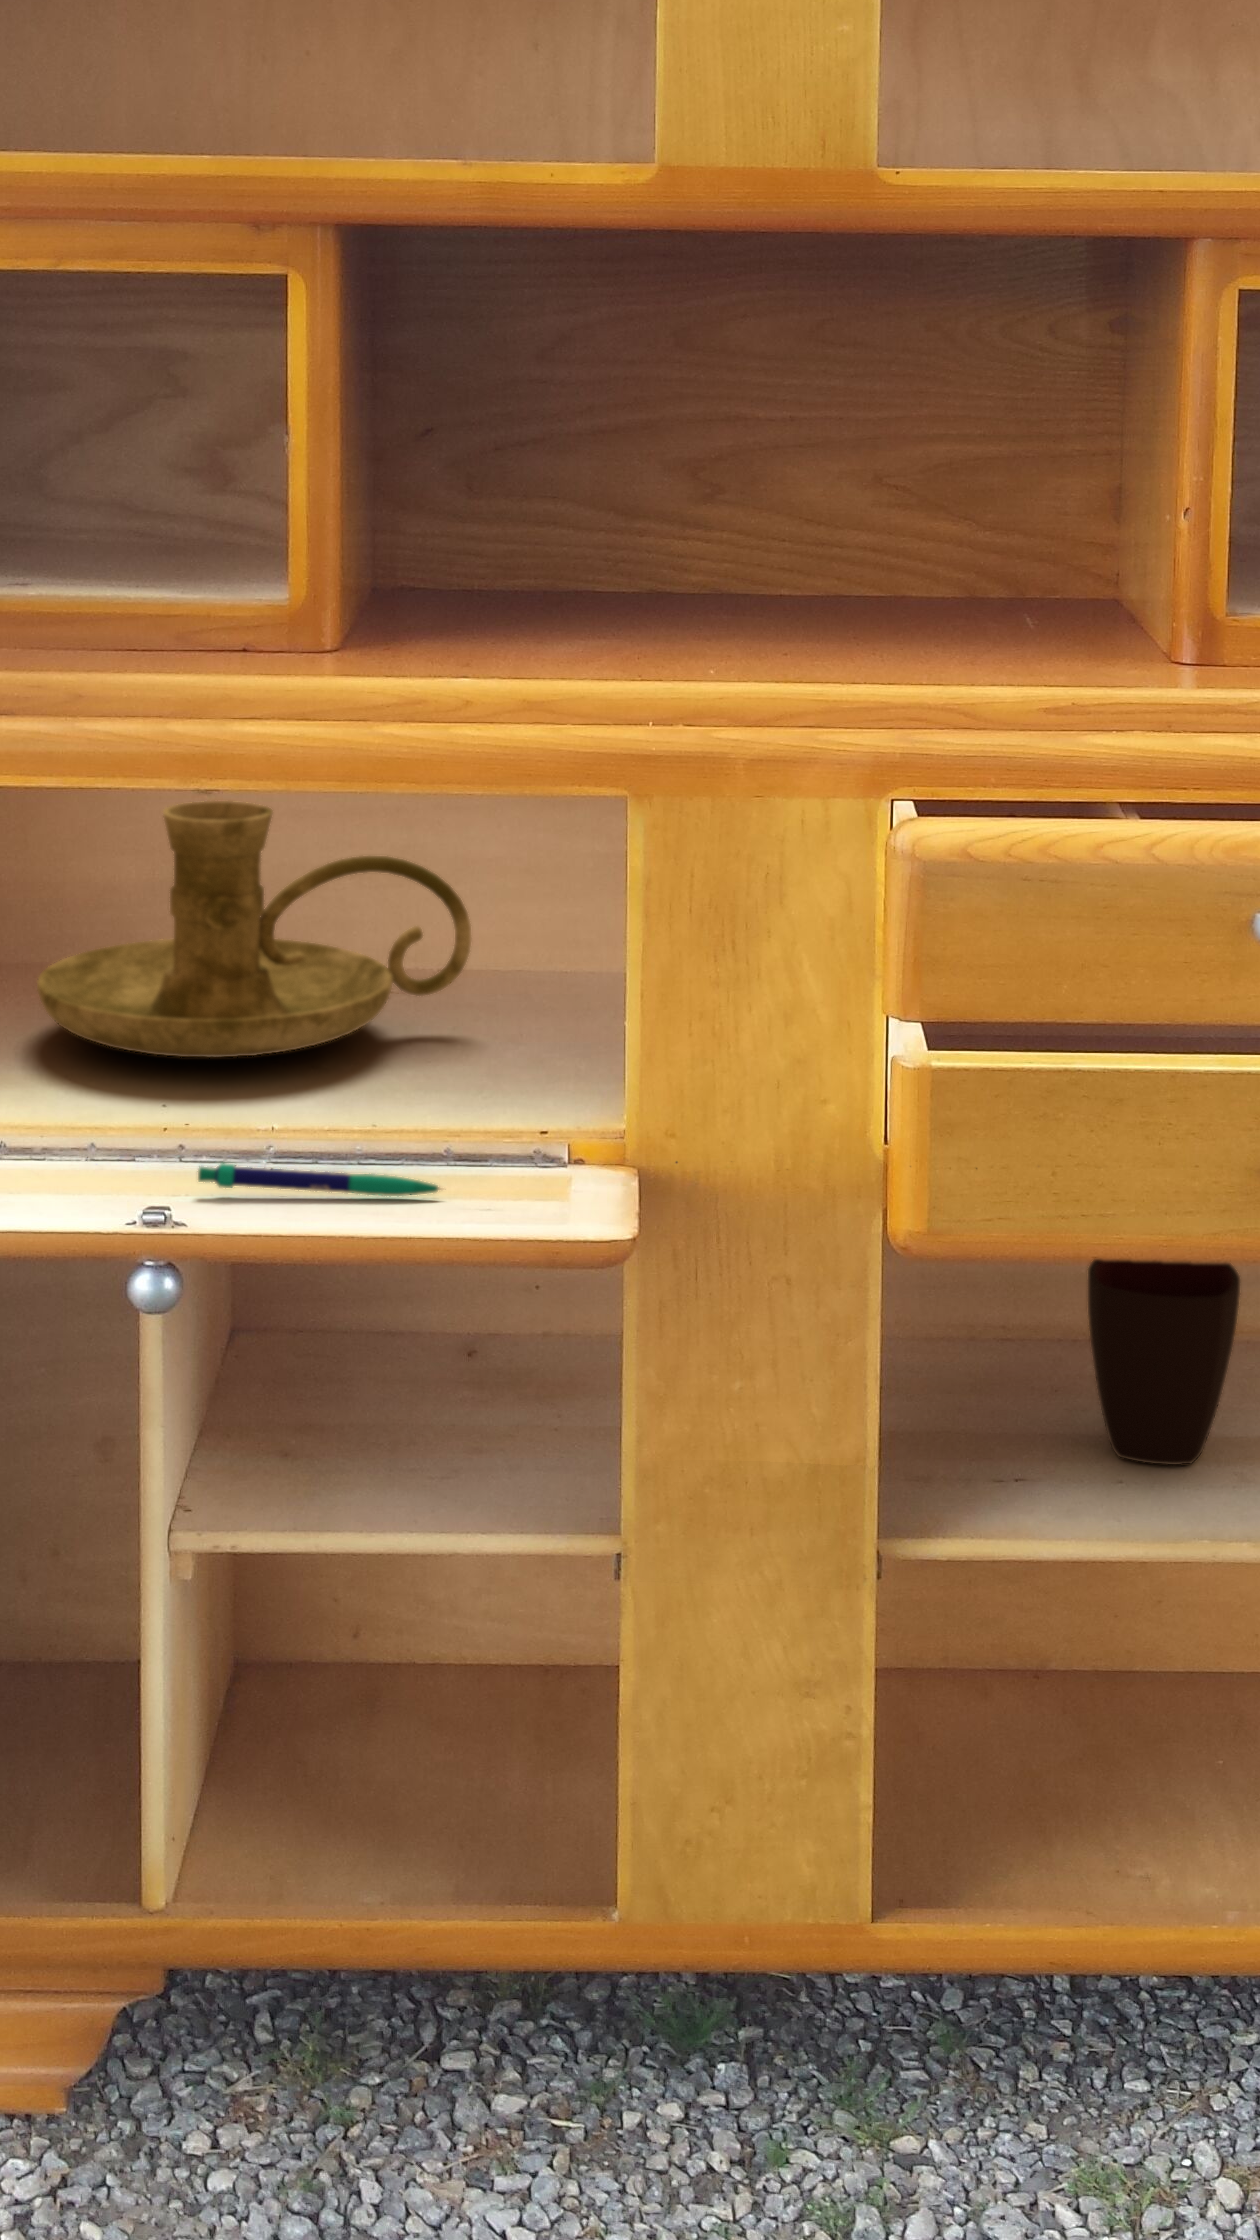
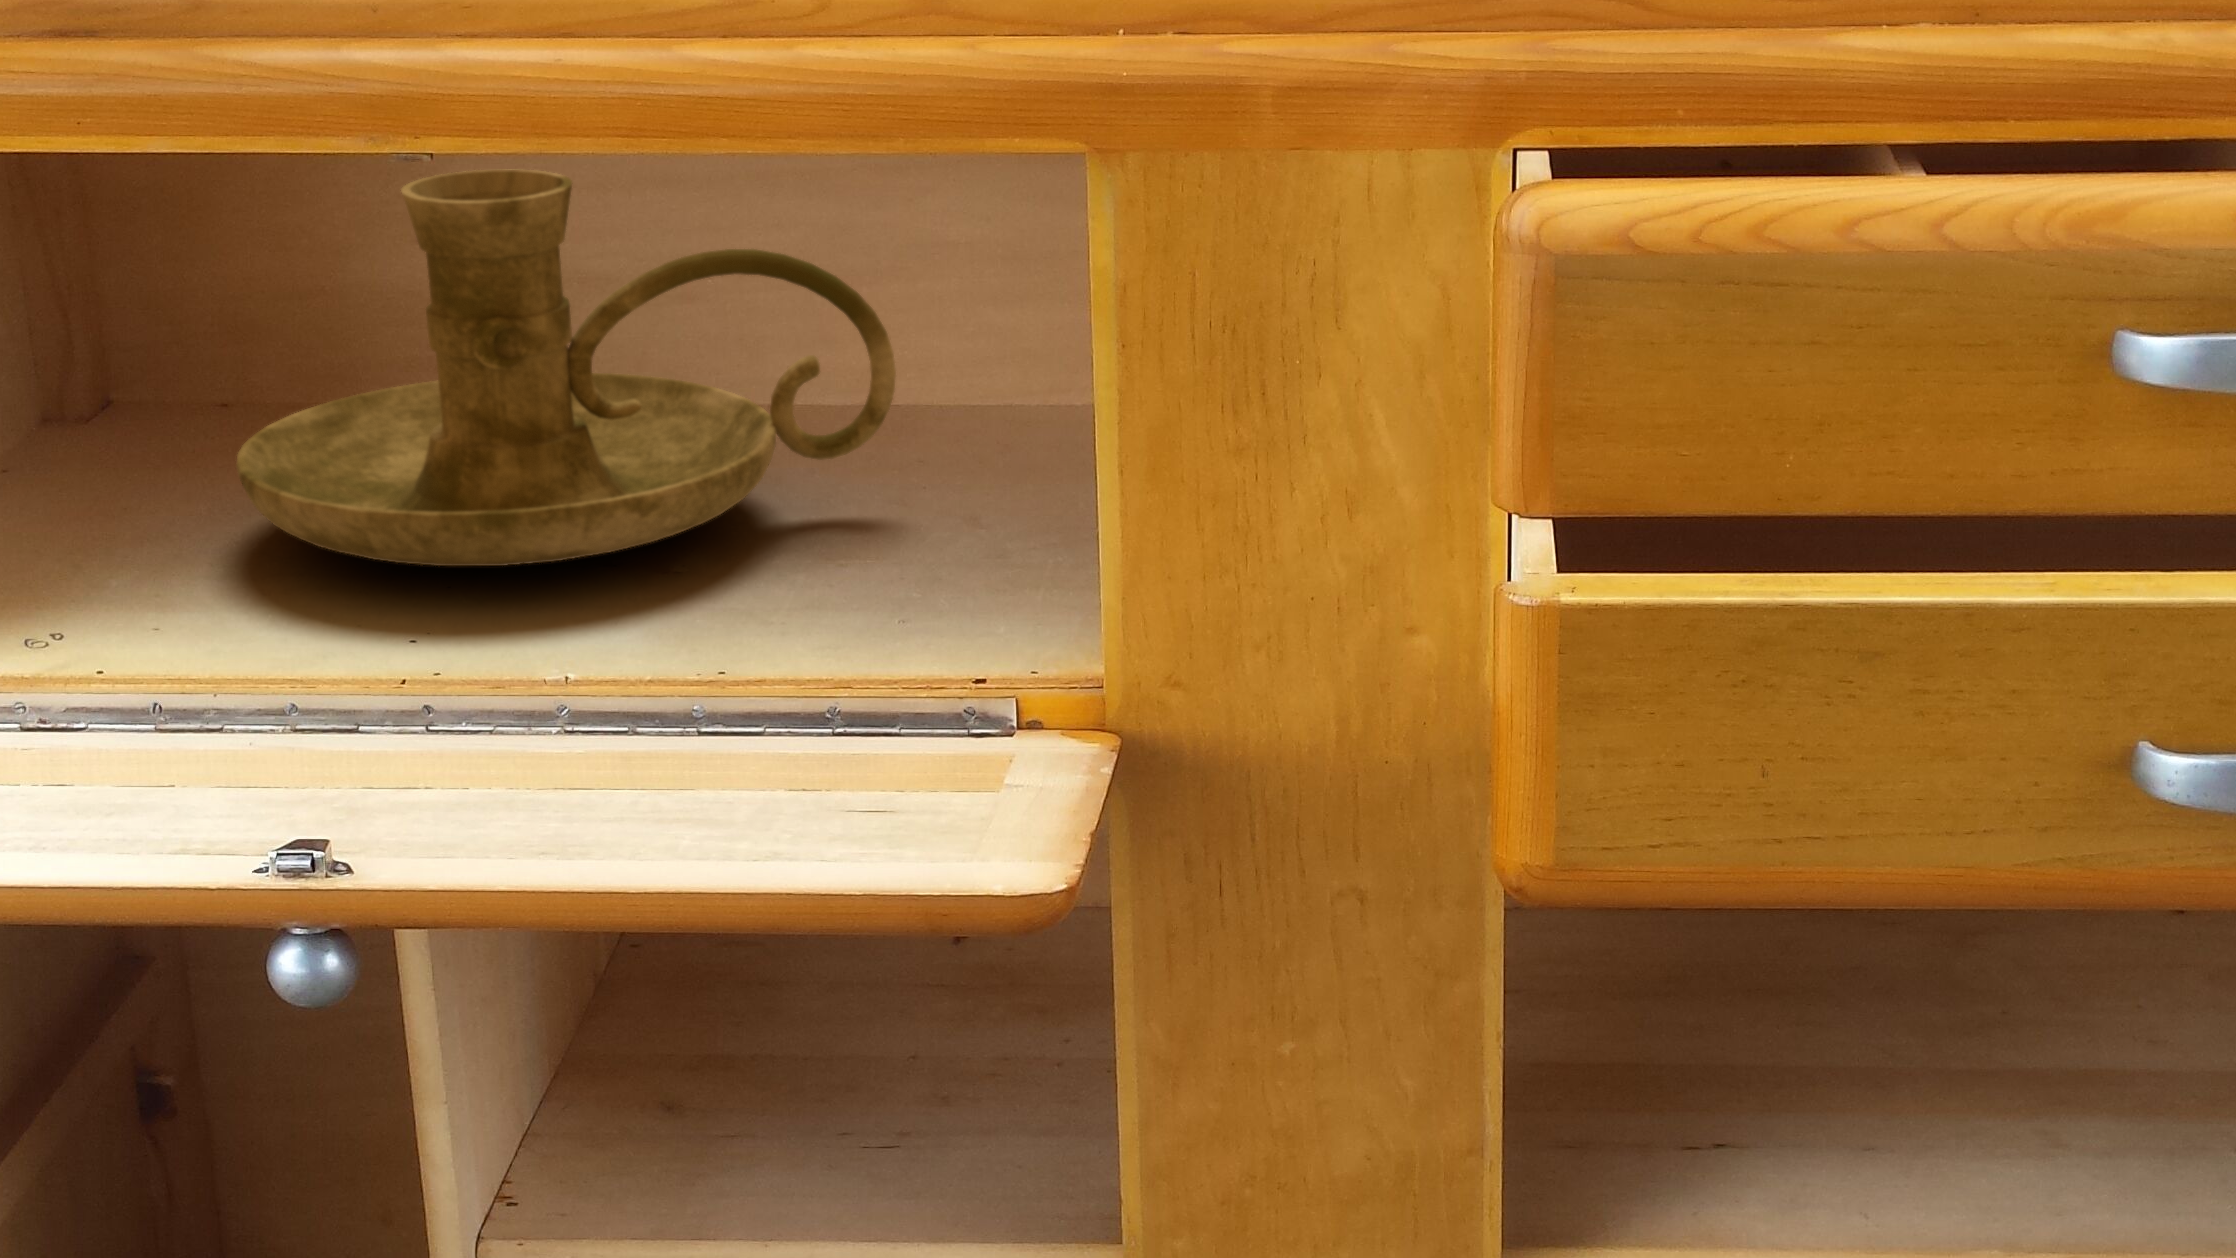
pen: present [198,1163,441,1196] -> none [411,750,799,797]
cup: present [1088,1259,1240,1465] -> none [1831,814,2062,1129]

